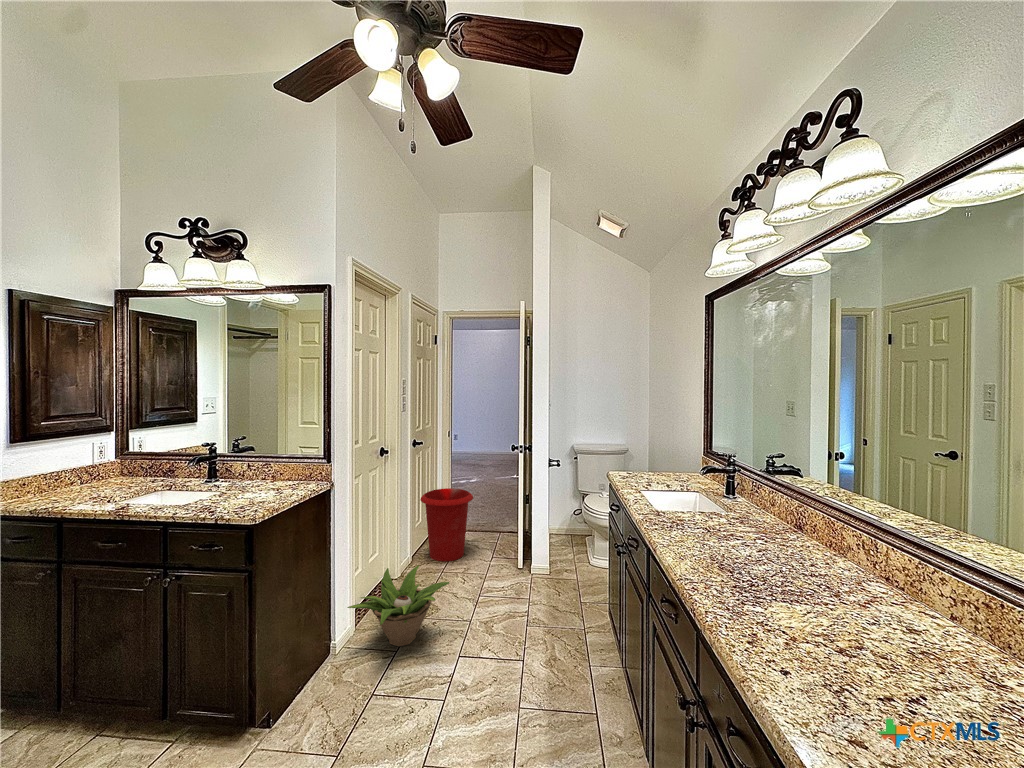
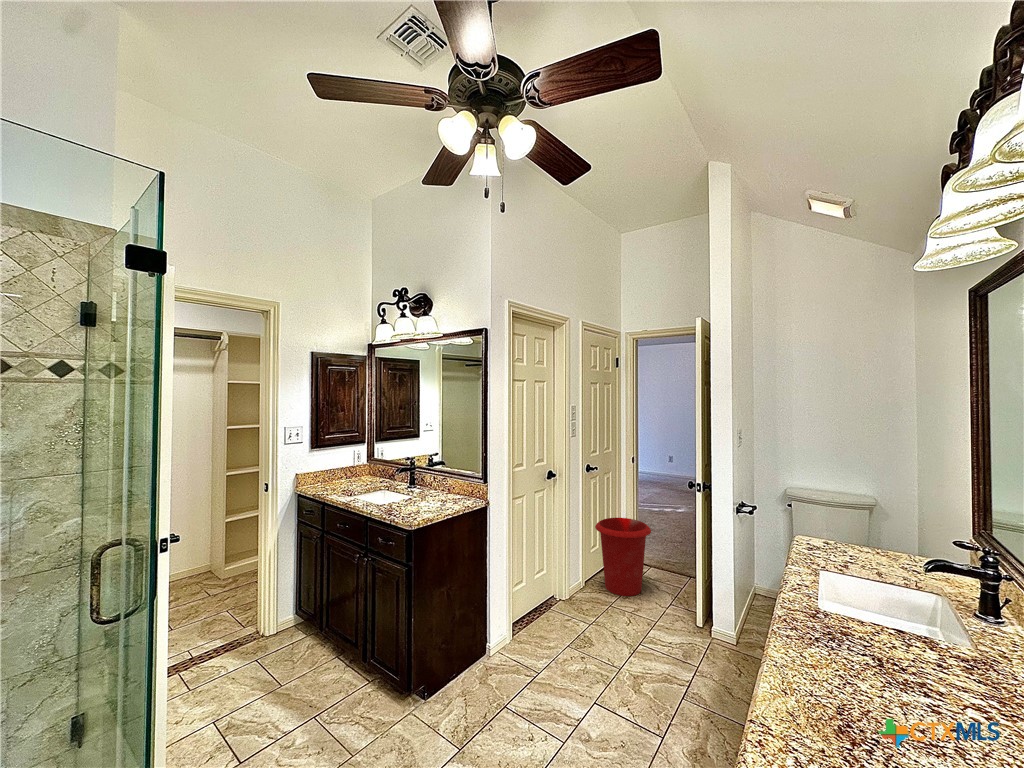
decorative plant: present [347,565,449,646] -> none [499,589,596,670]

